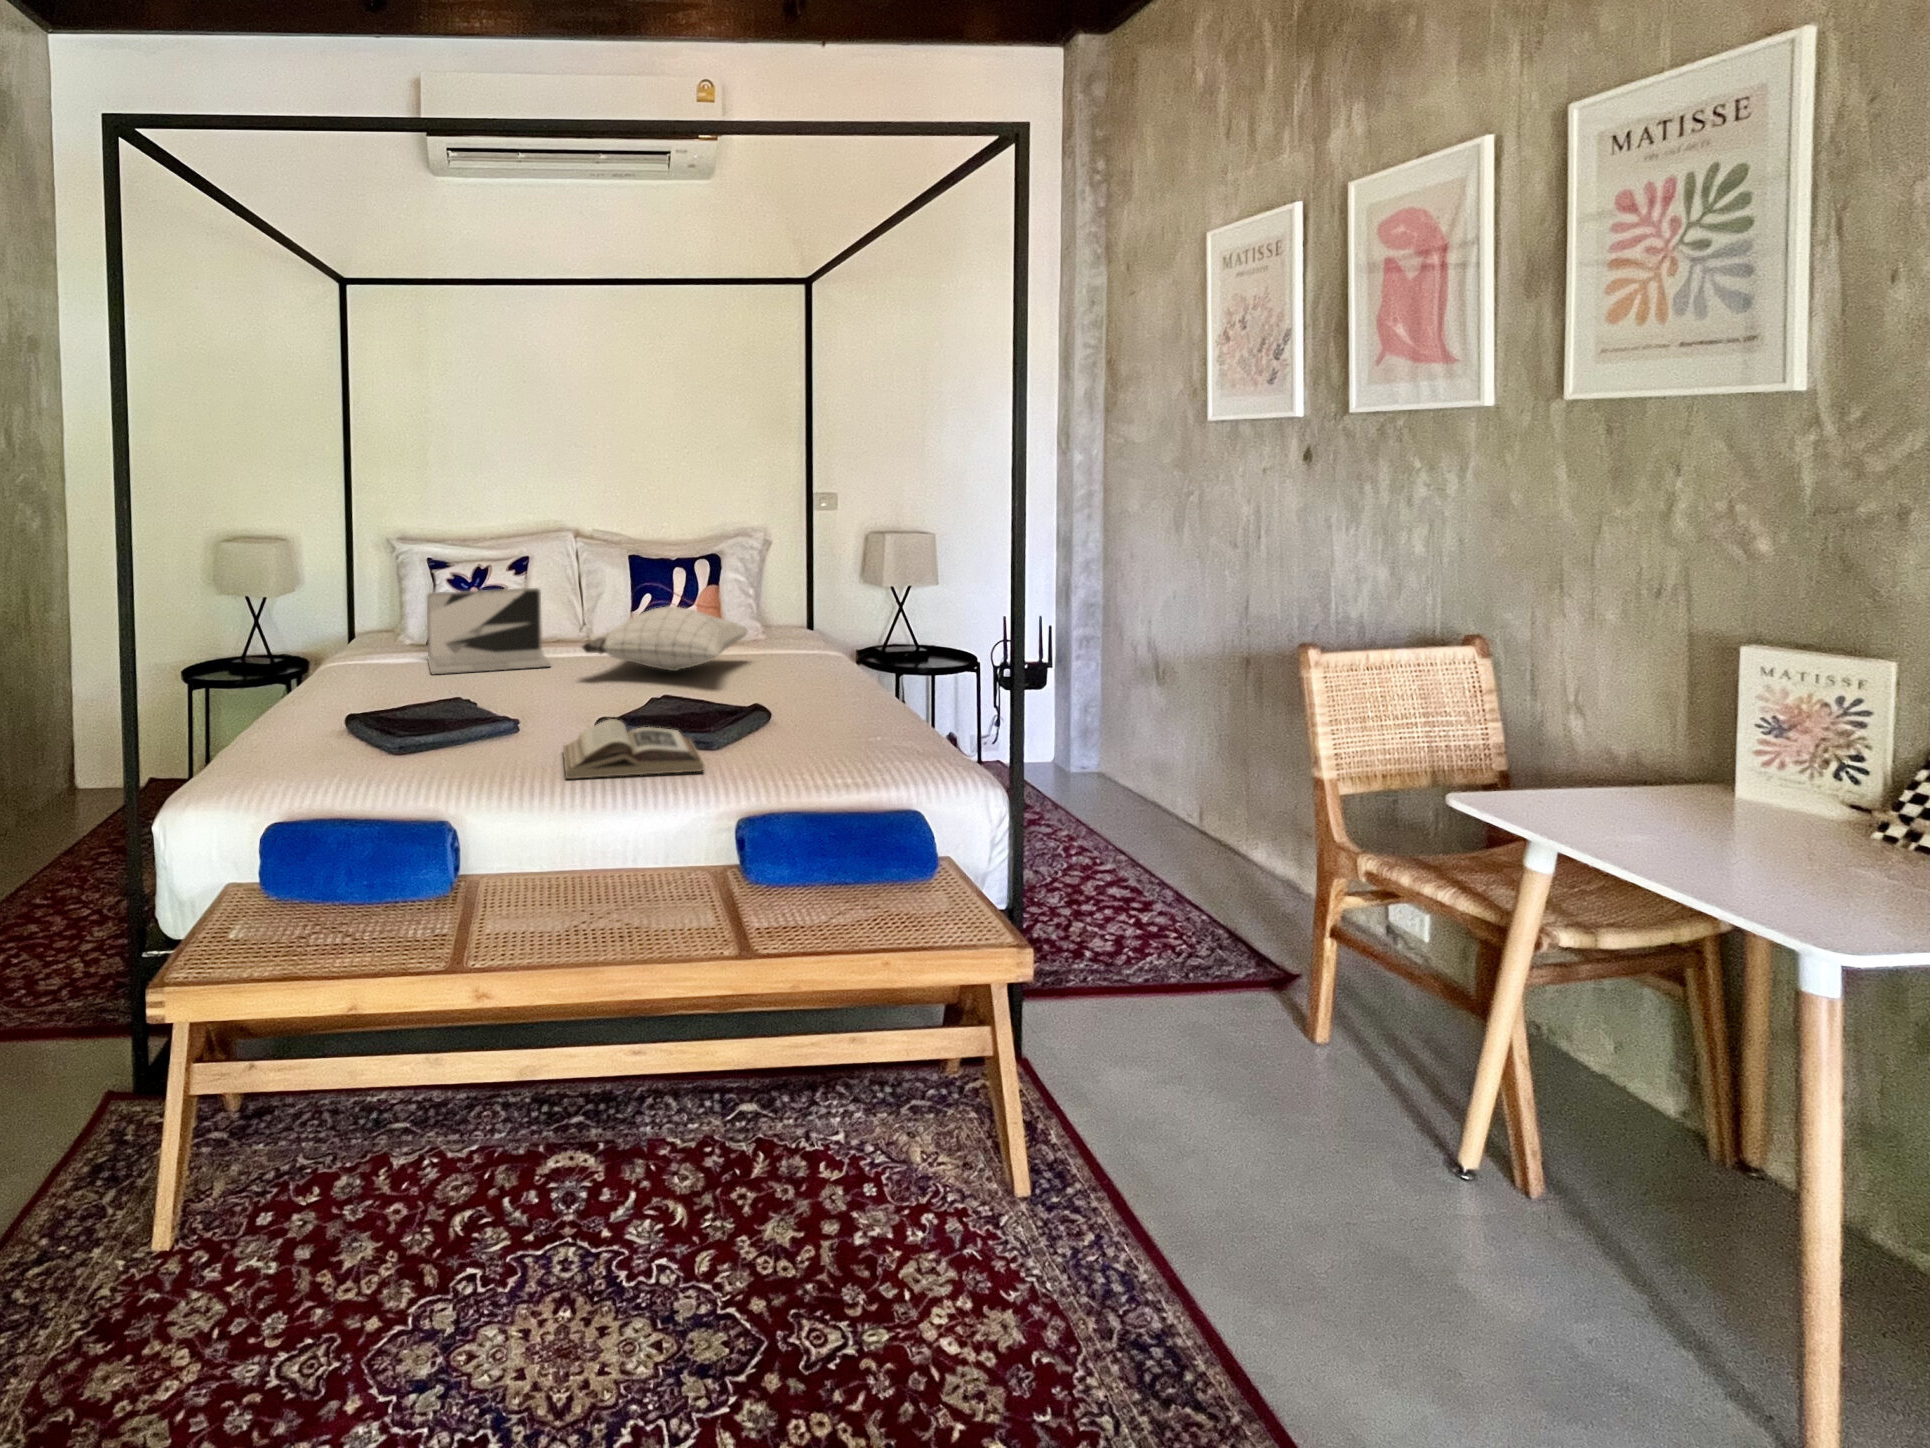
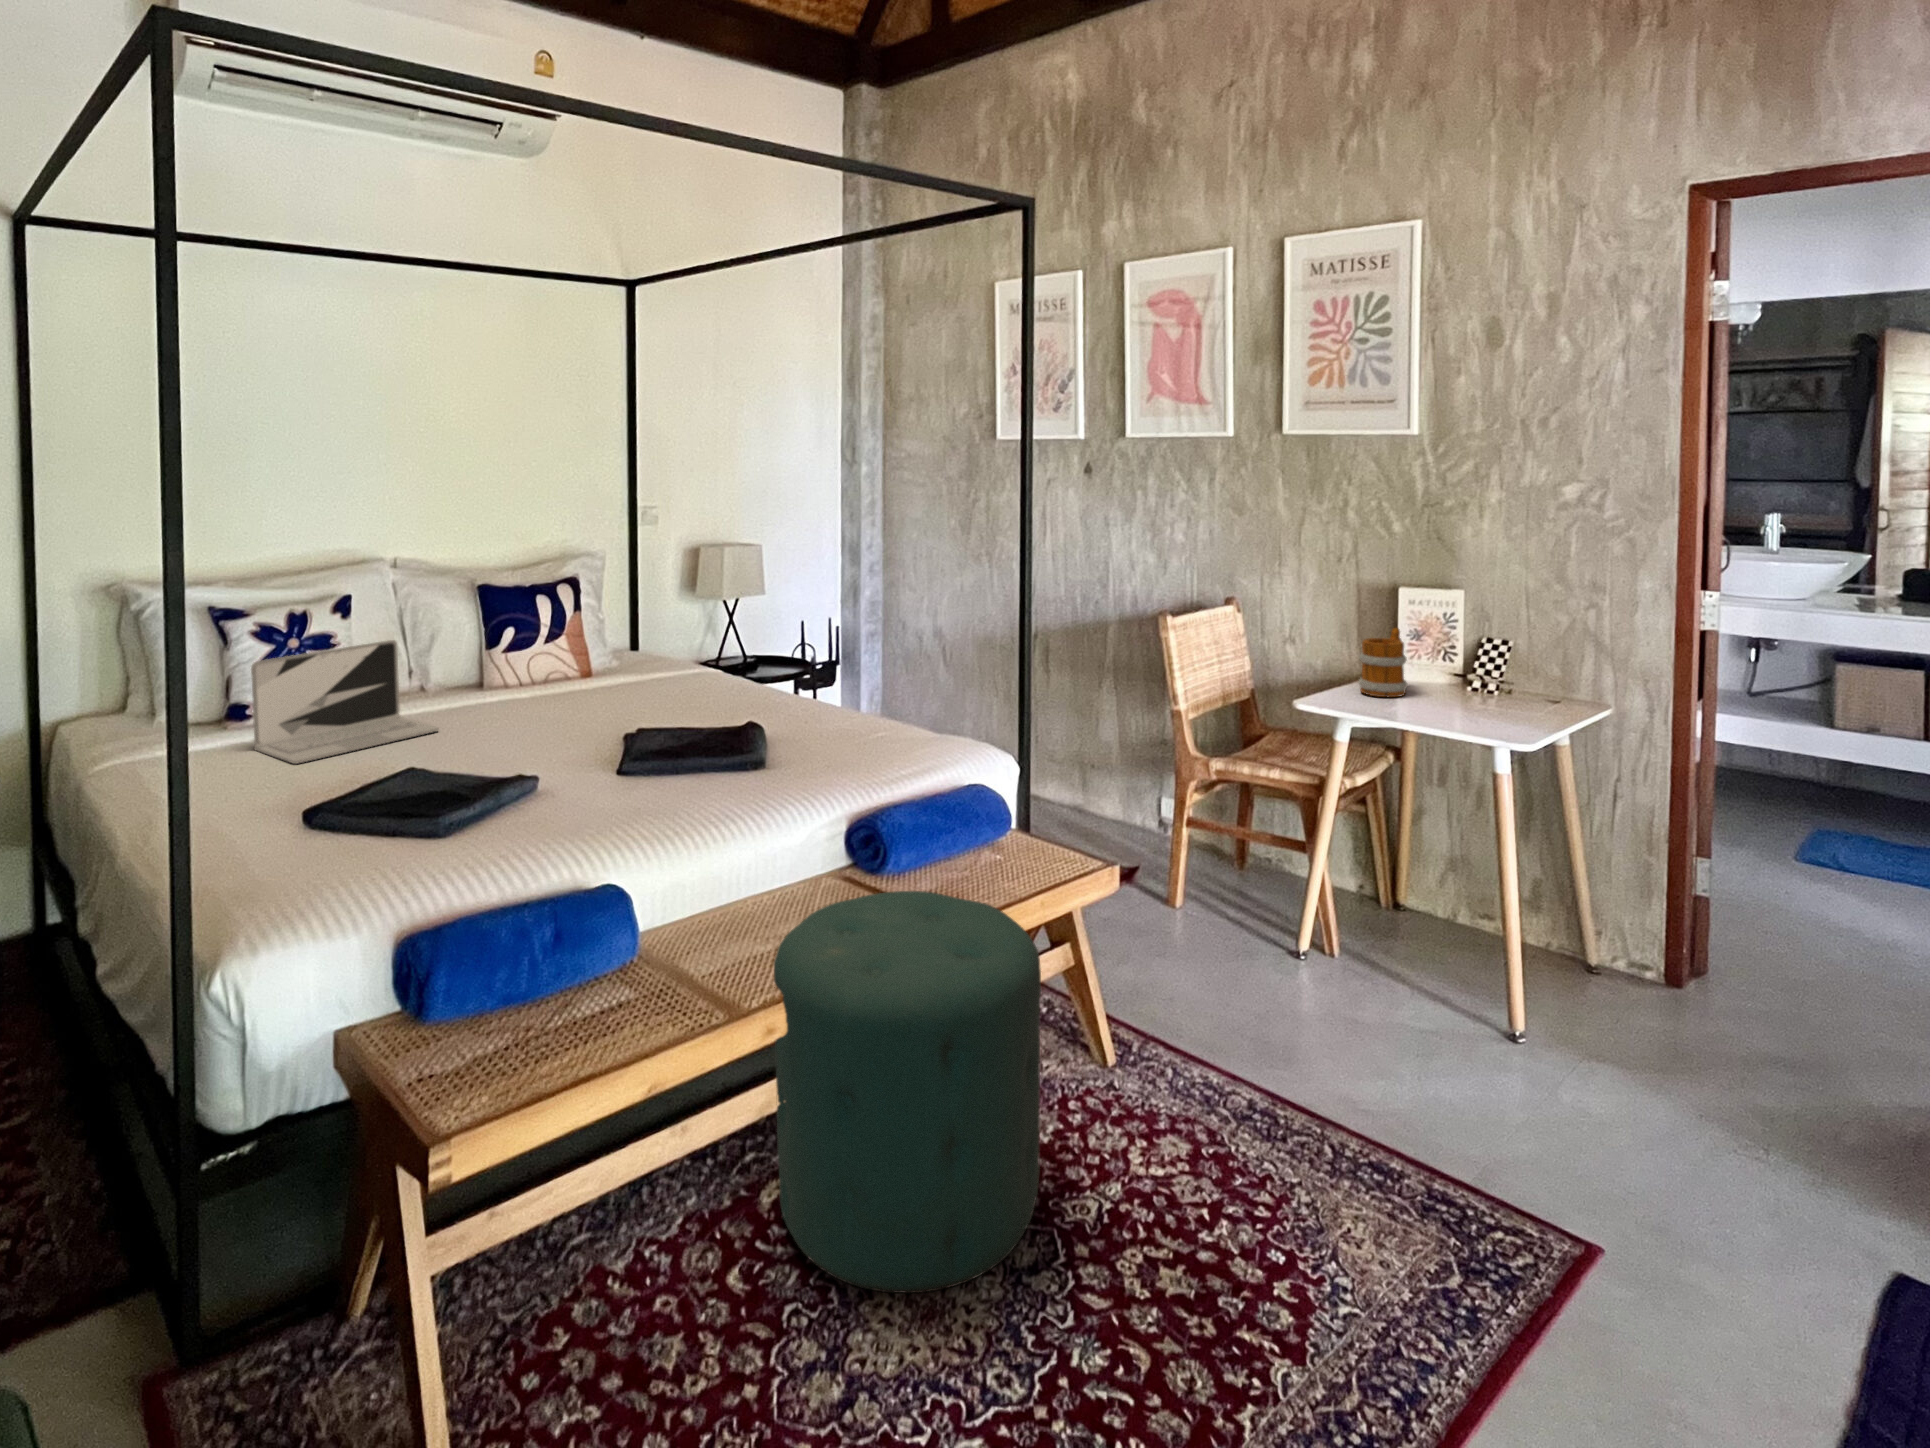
pillow: present [582,606,748,671] -> none [503,642,667,713]
mug: none [1601,709,1719,823] -> present [1358,628,1408,697]
book: present [563,719,704,779] -> none [615,764,783,831]
ottoman: none [512,886,802,1345] -> present [774,891,1041,1293]

